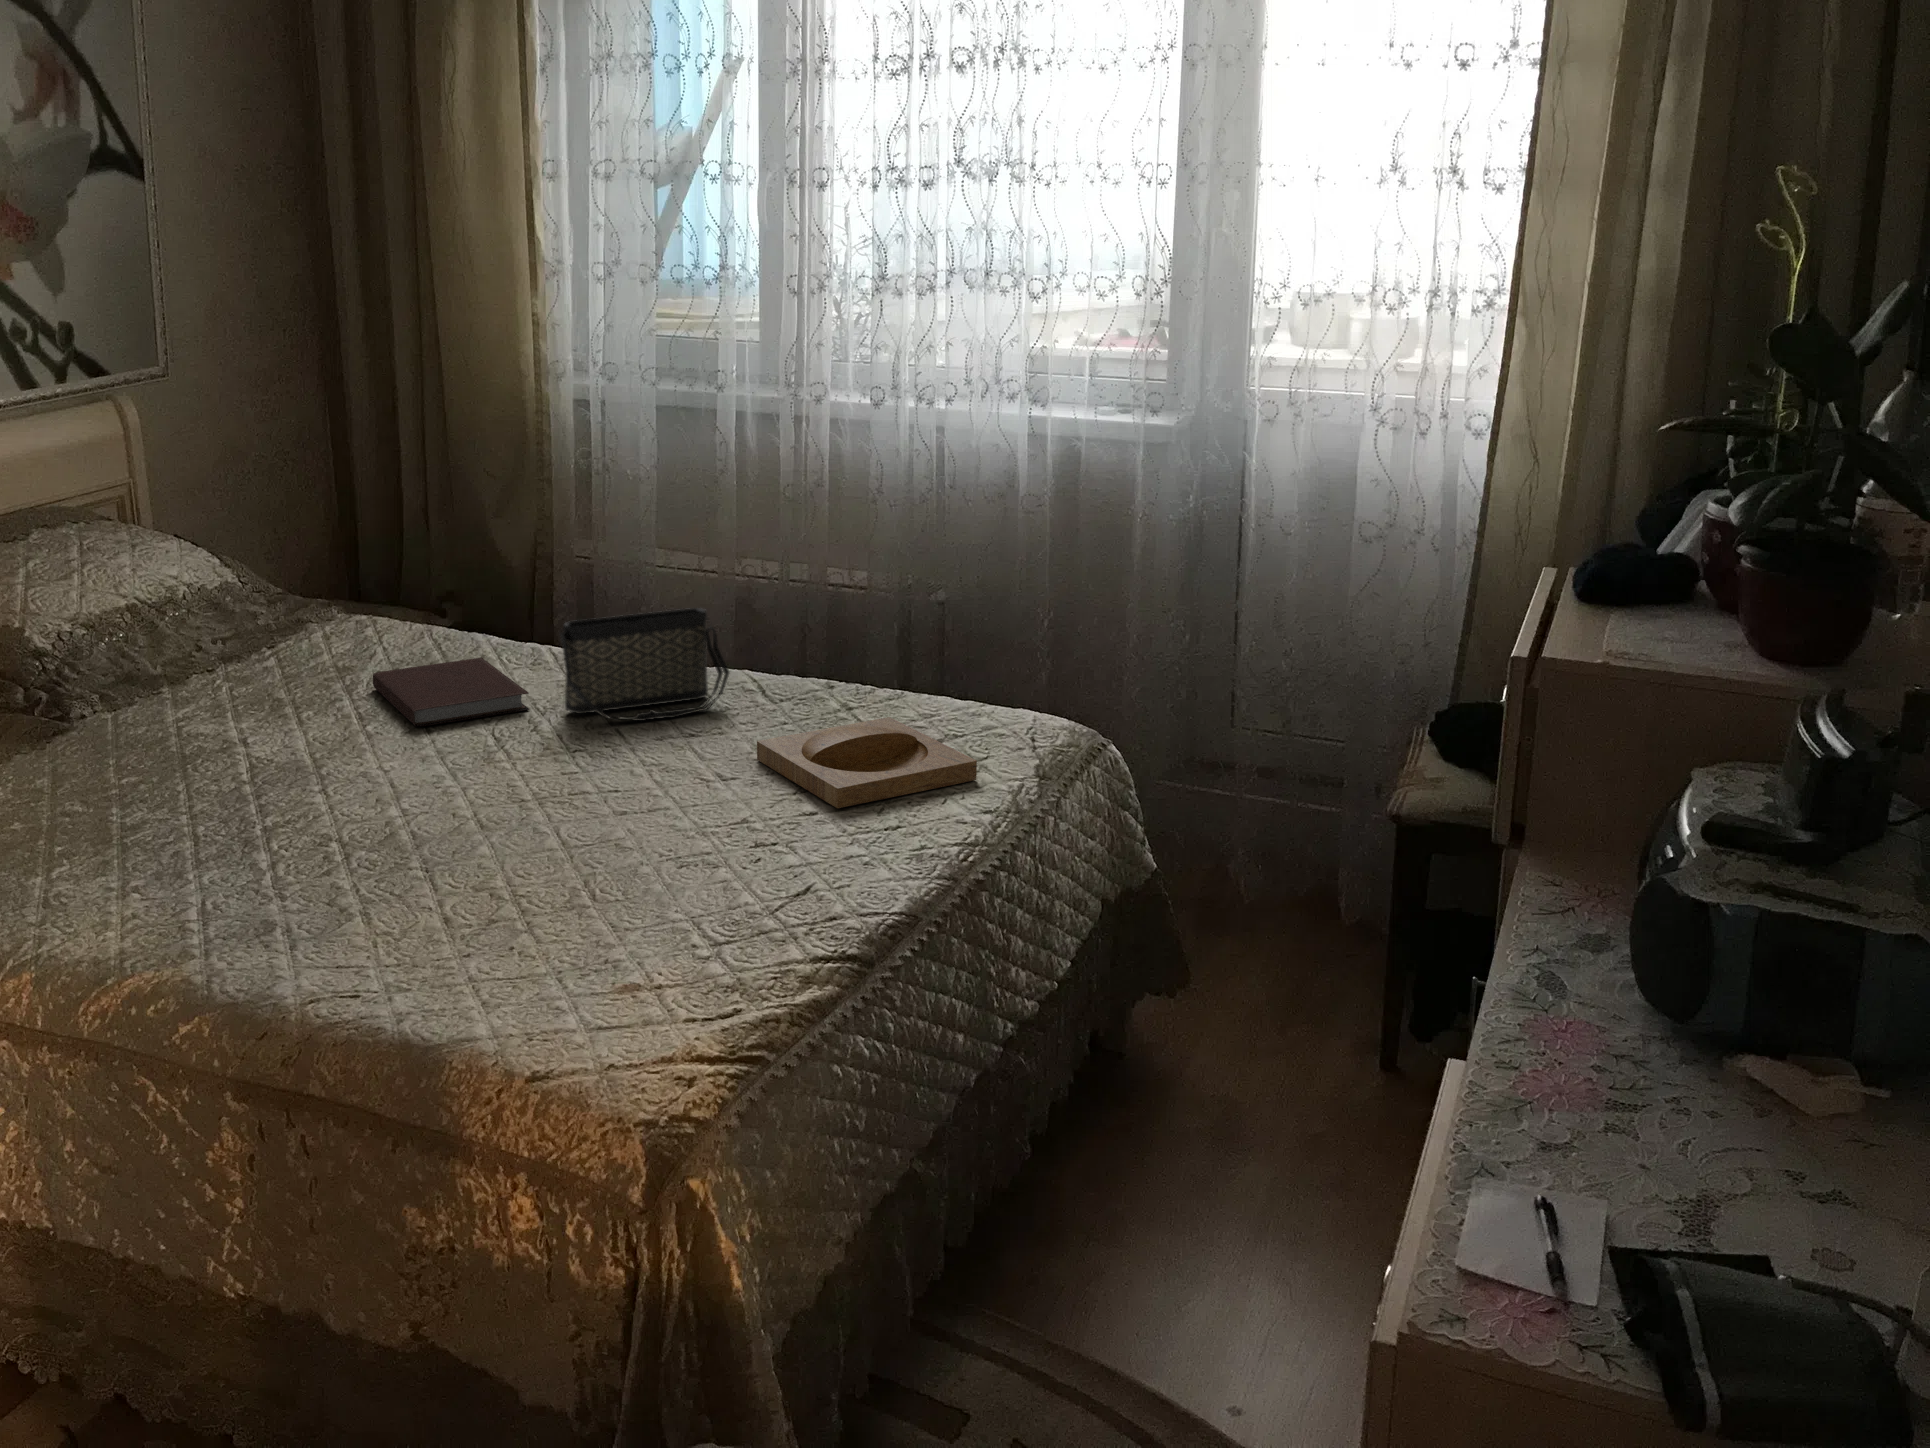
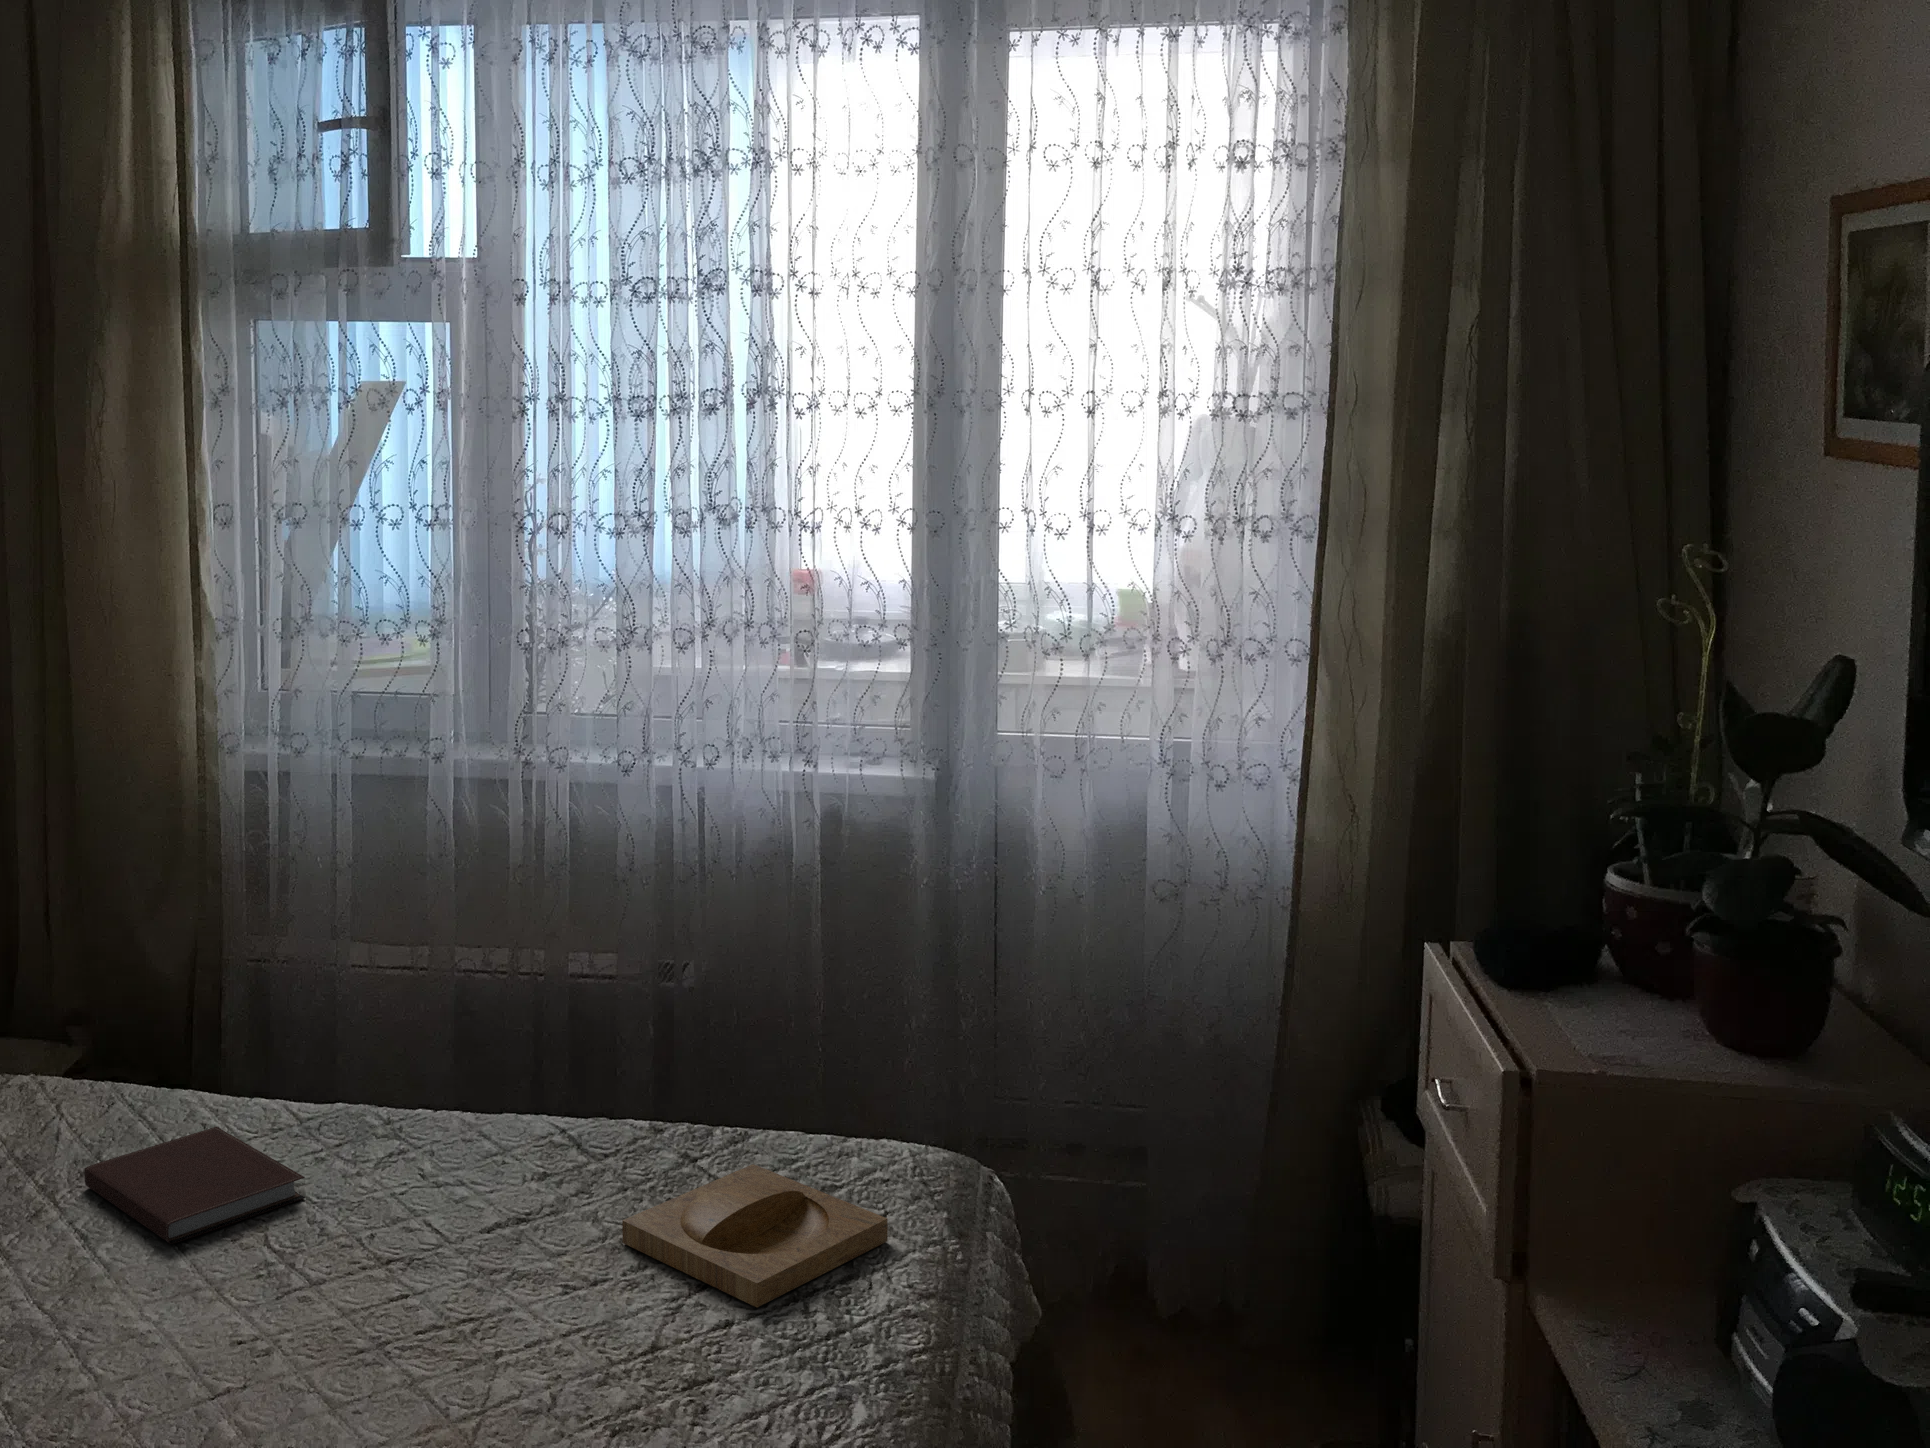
handbag: present [560,608,729,721] -> none [348,1046,549,1203]

